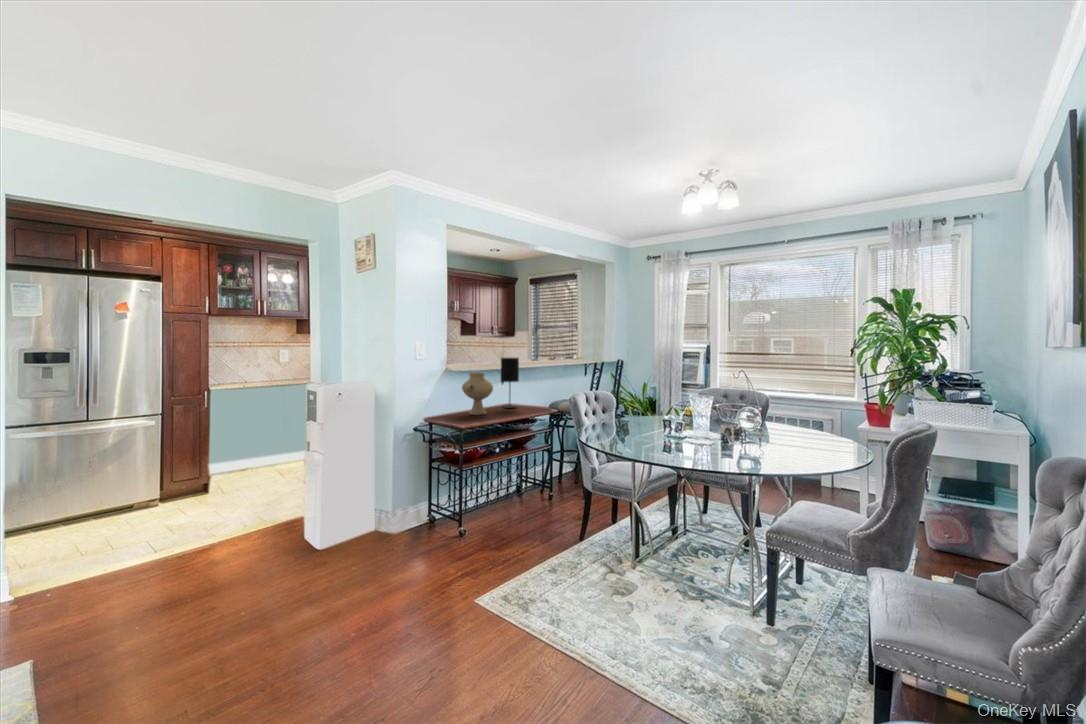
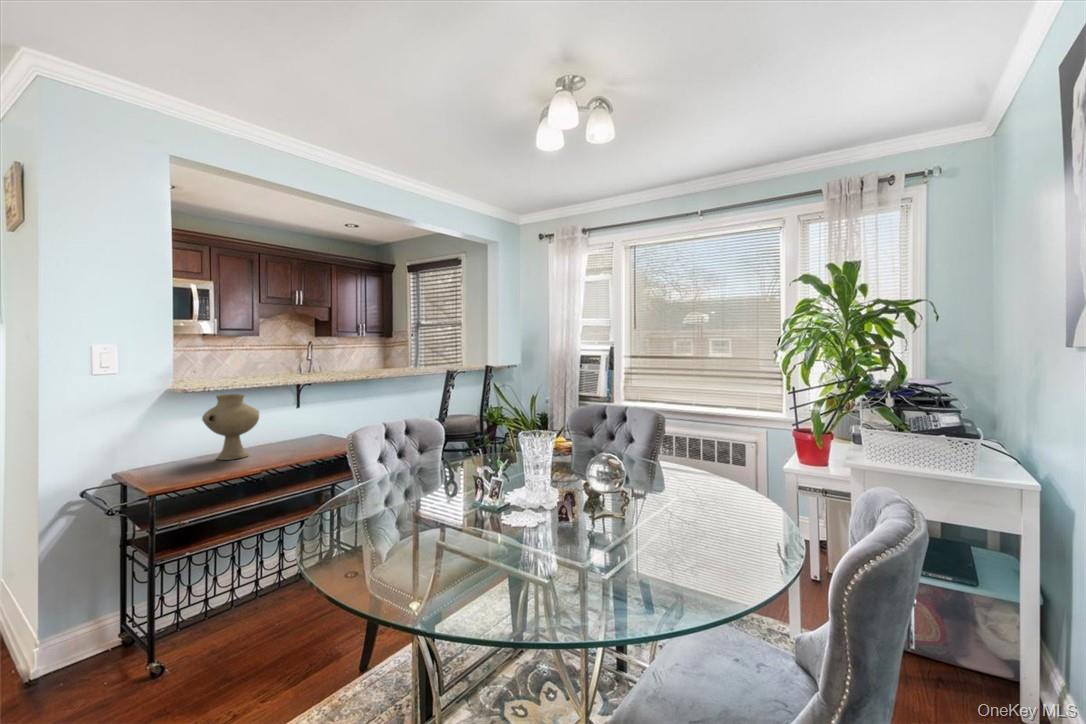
table lamp: present [501,358,519,408] -> none [290,369,320,444]

